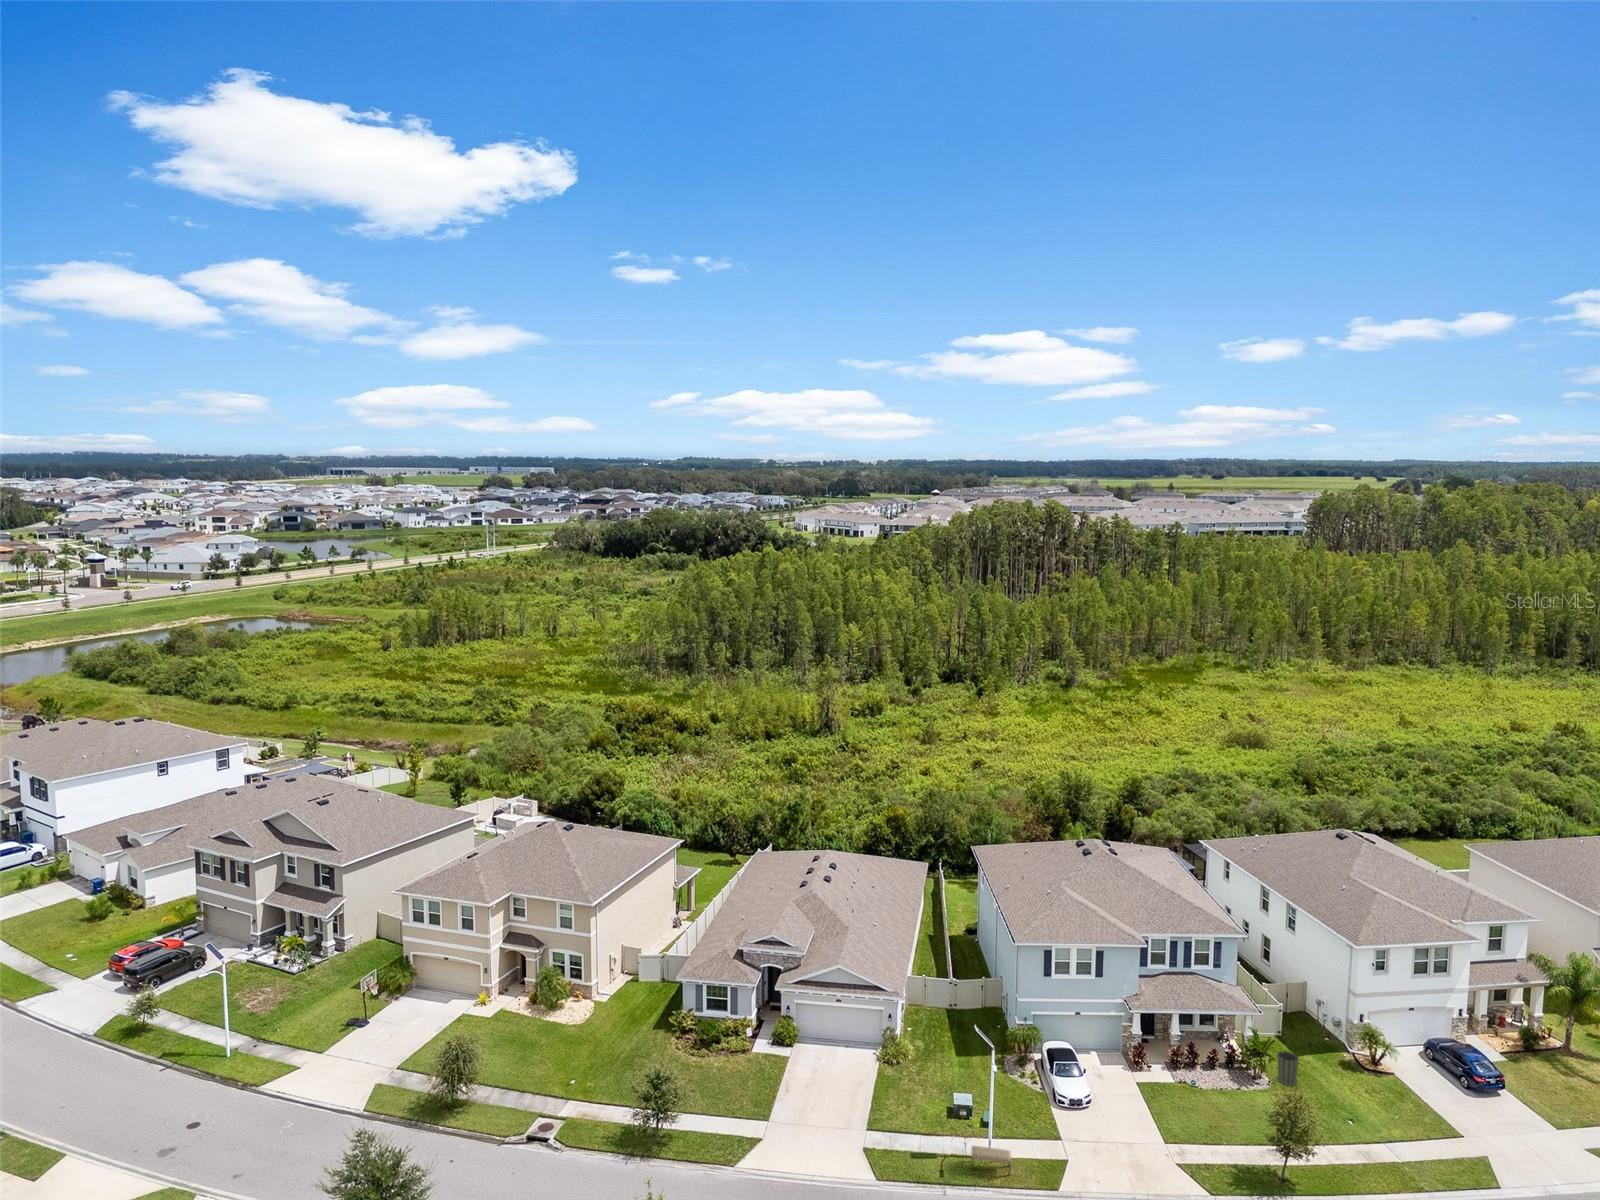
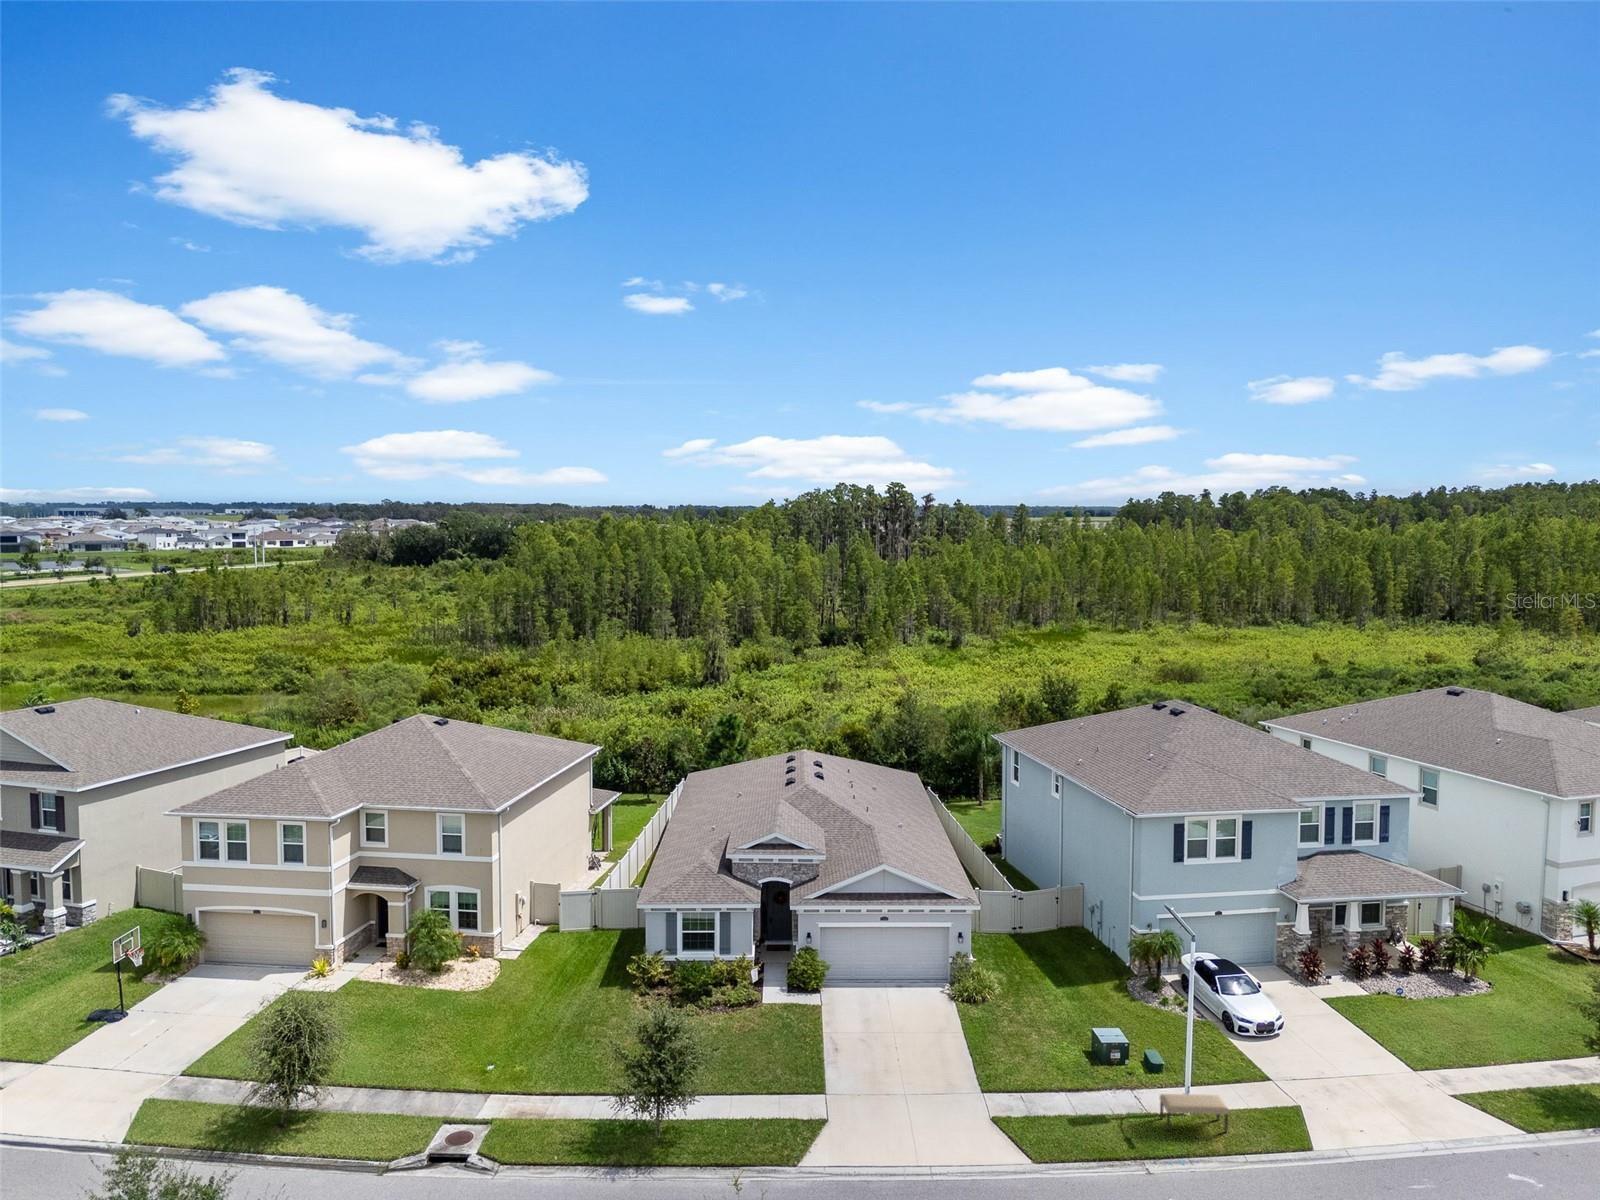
trash can: present [1277,1051,1299,1086] -> none [1486,939,1519,984]

